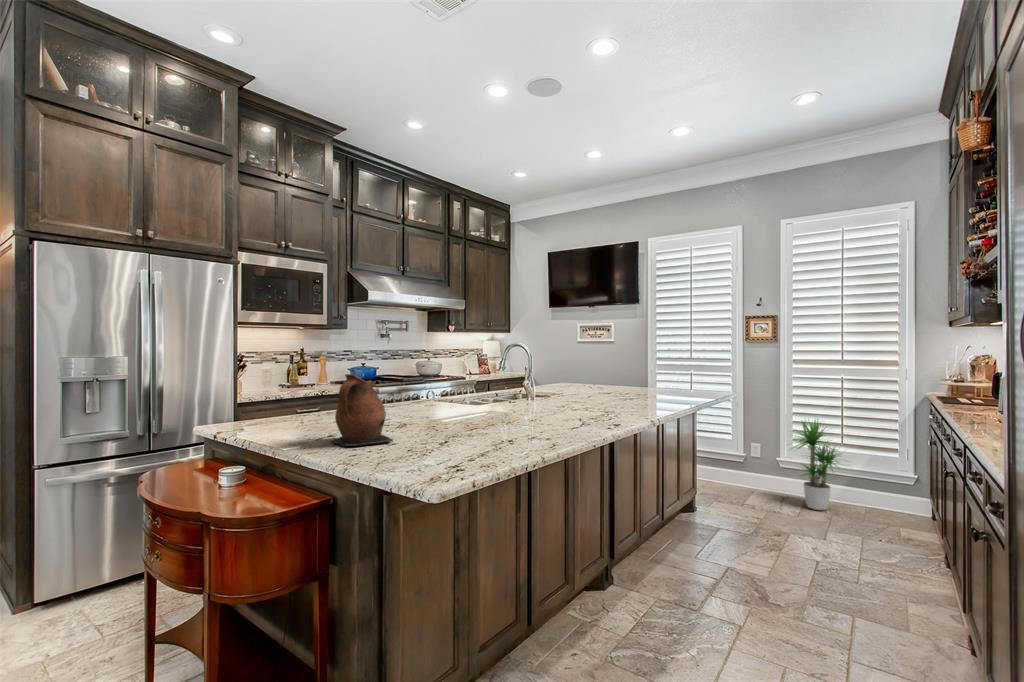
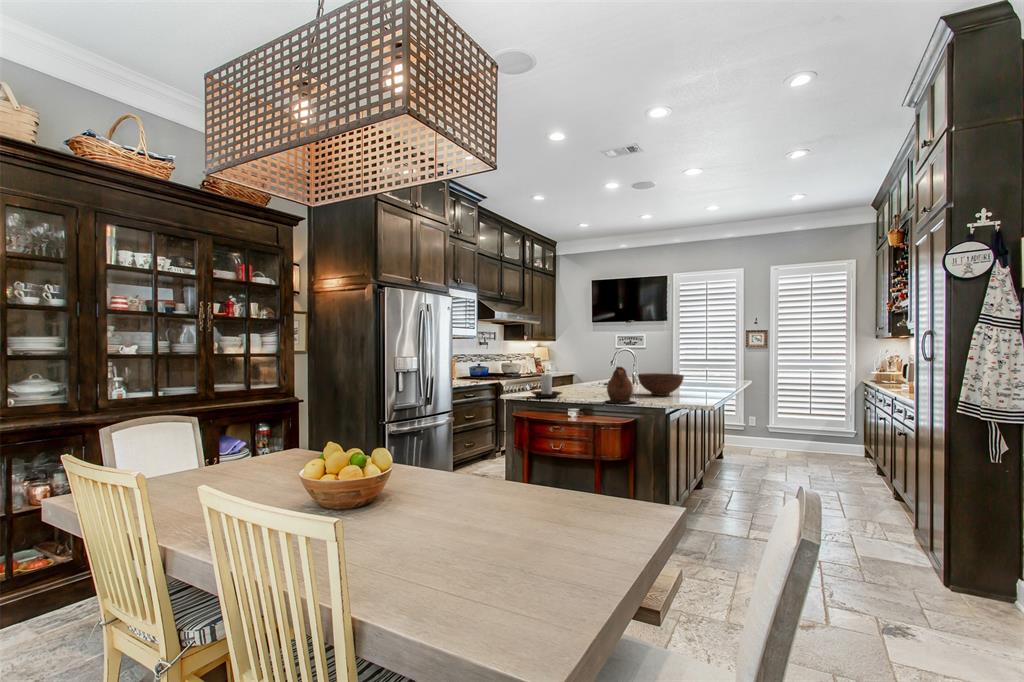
candle holder: none [268,382,328,425] -> present [531,374,562,398]
fruit bowl: none [464,383,540,423] -> present [638,373,684,396]
potted plant: present [793,420,847,510] -> none [775,397,821,458]

